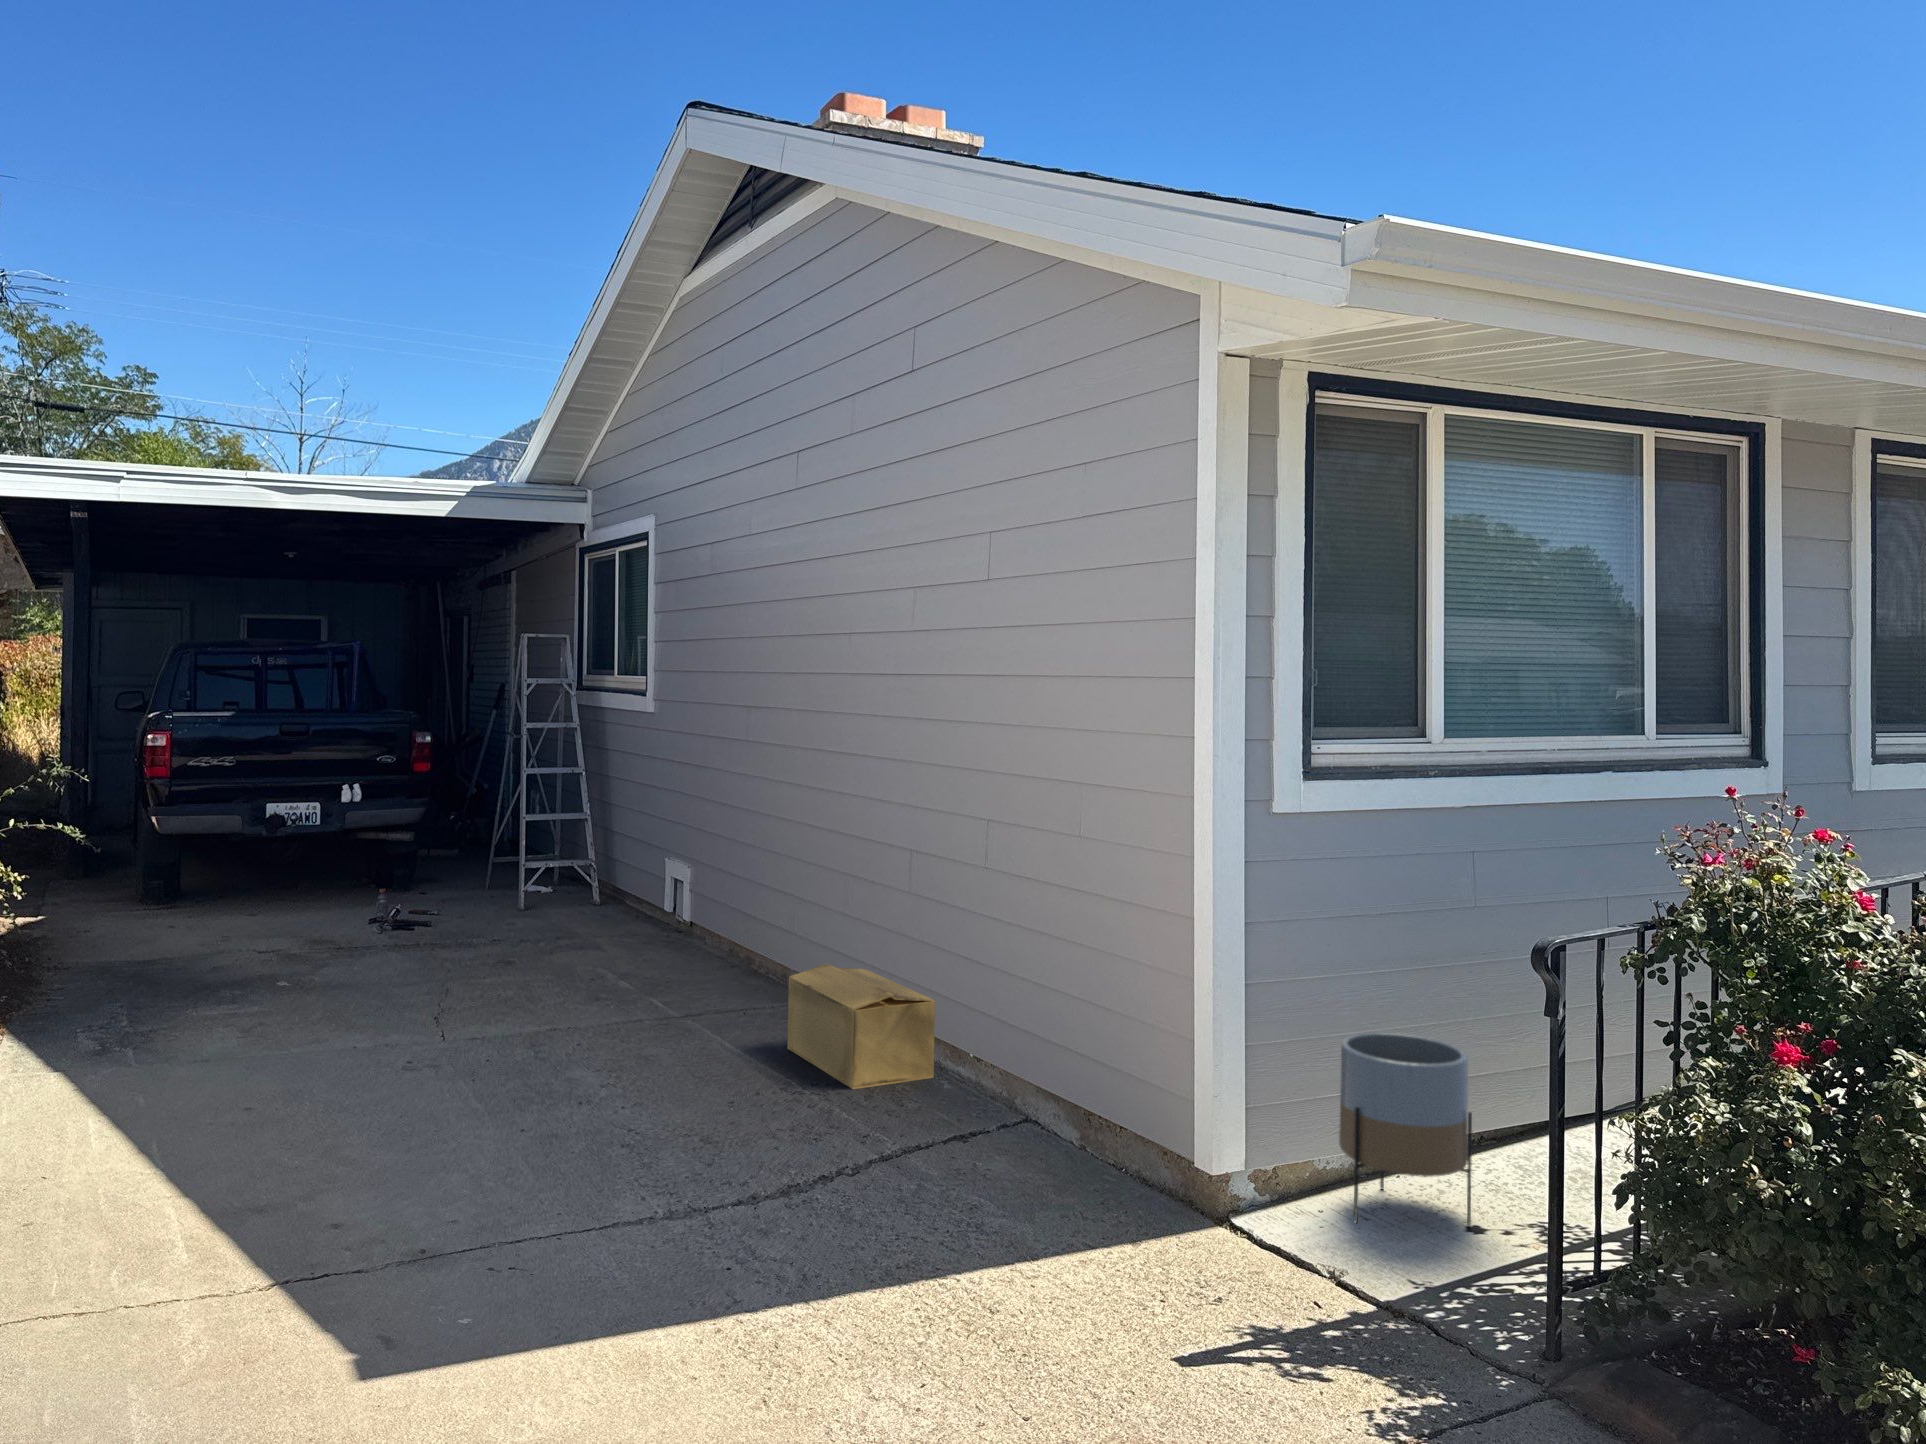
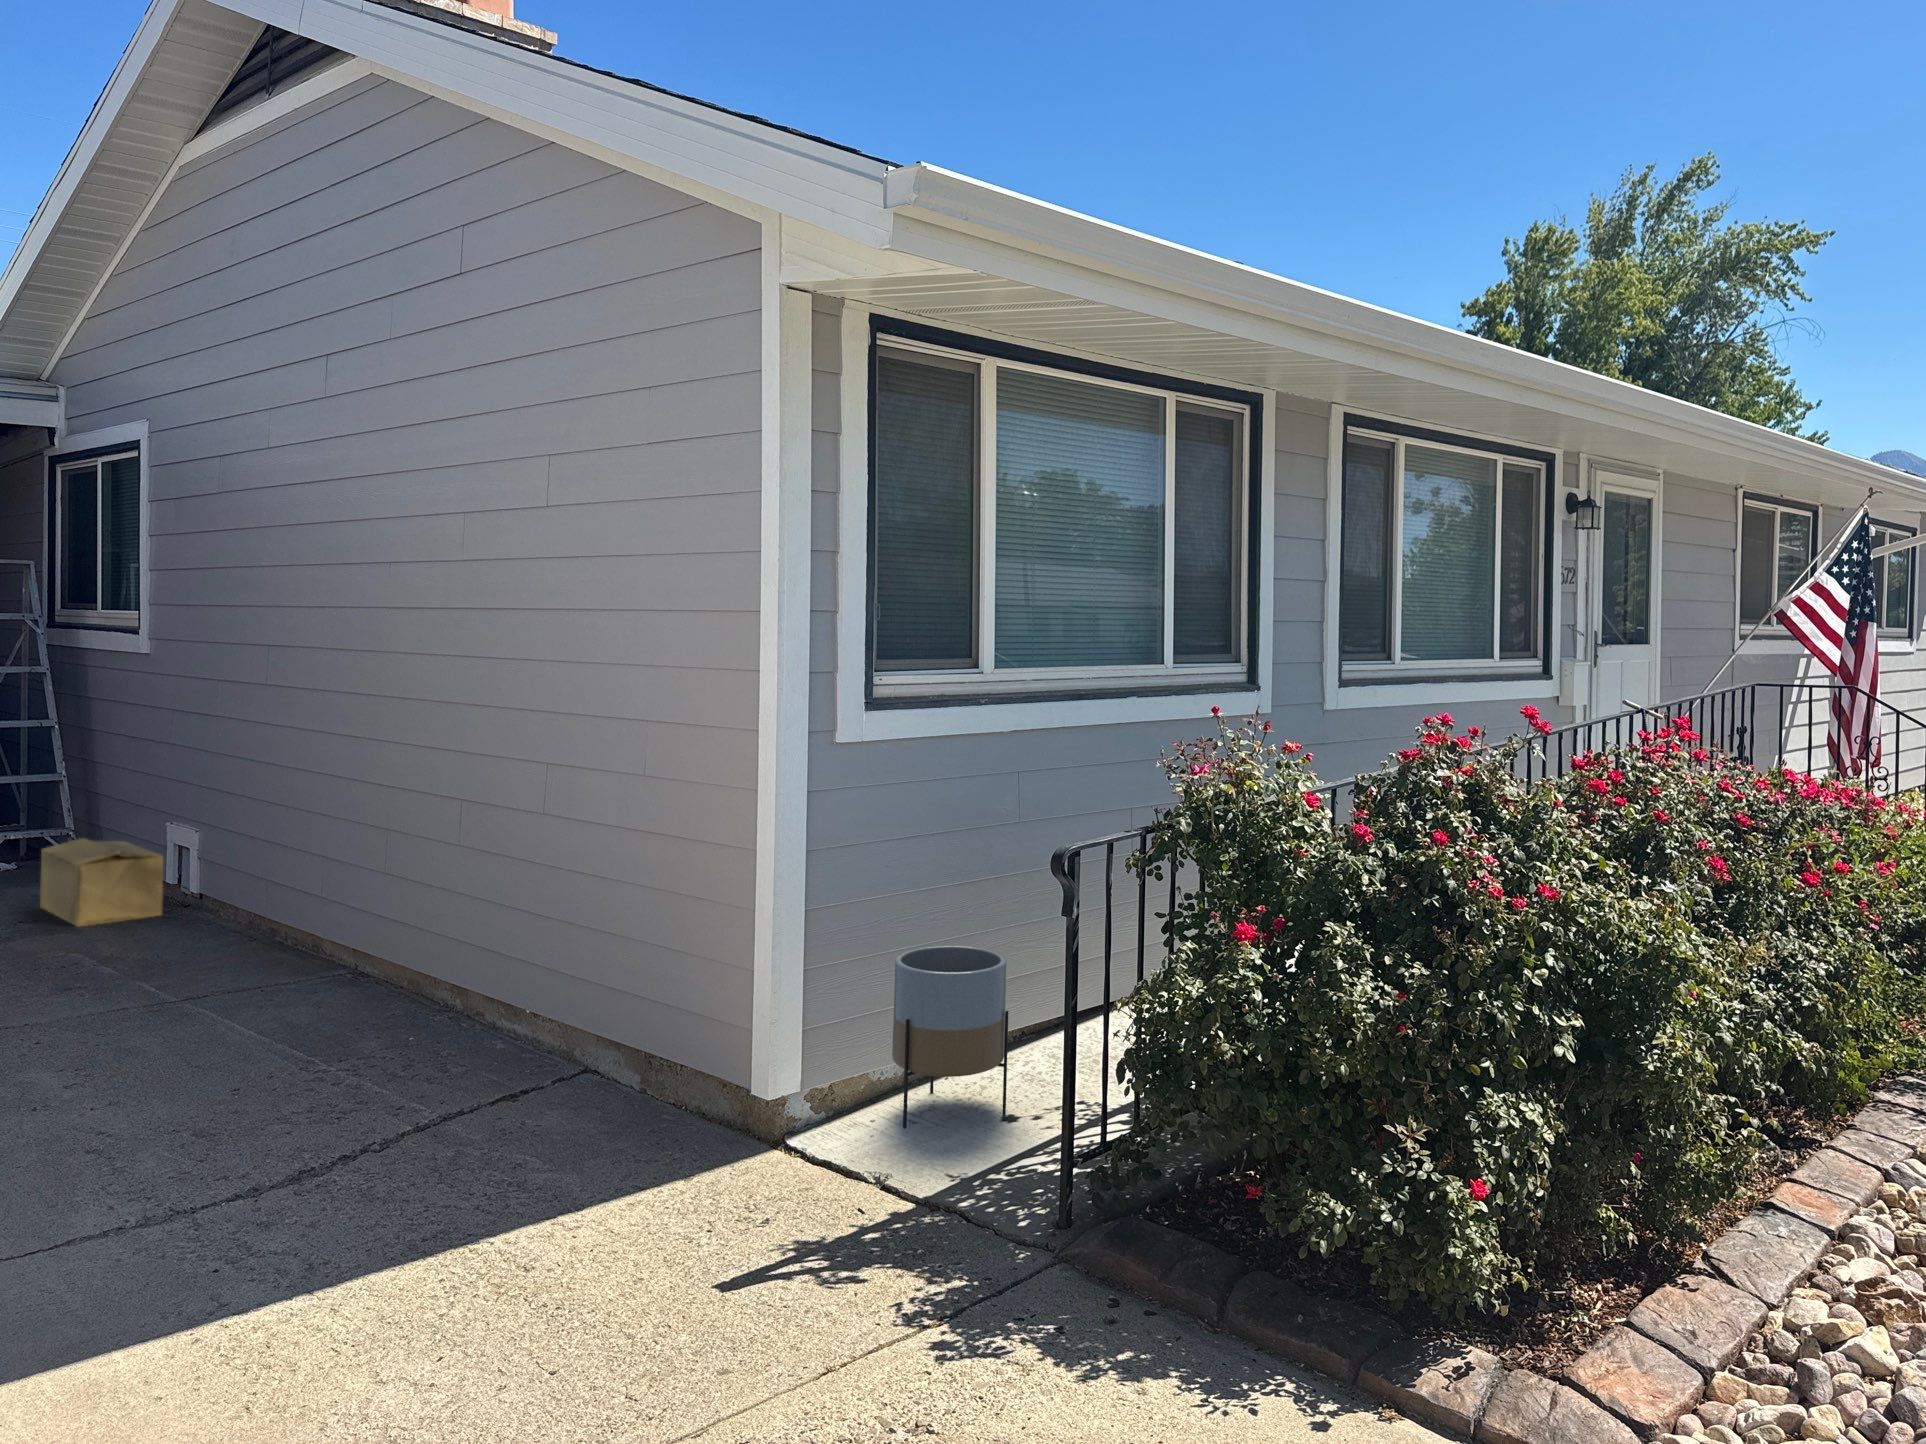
cardboard box: present [788,964,935,1089] -> present [40,838,163,926]

